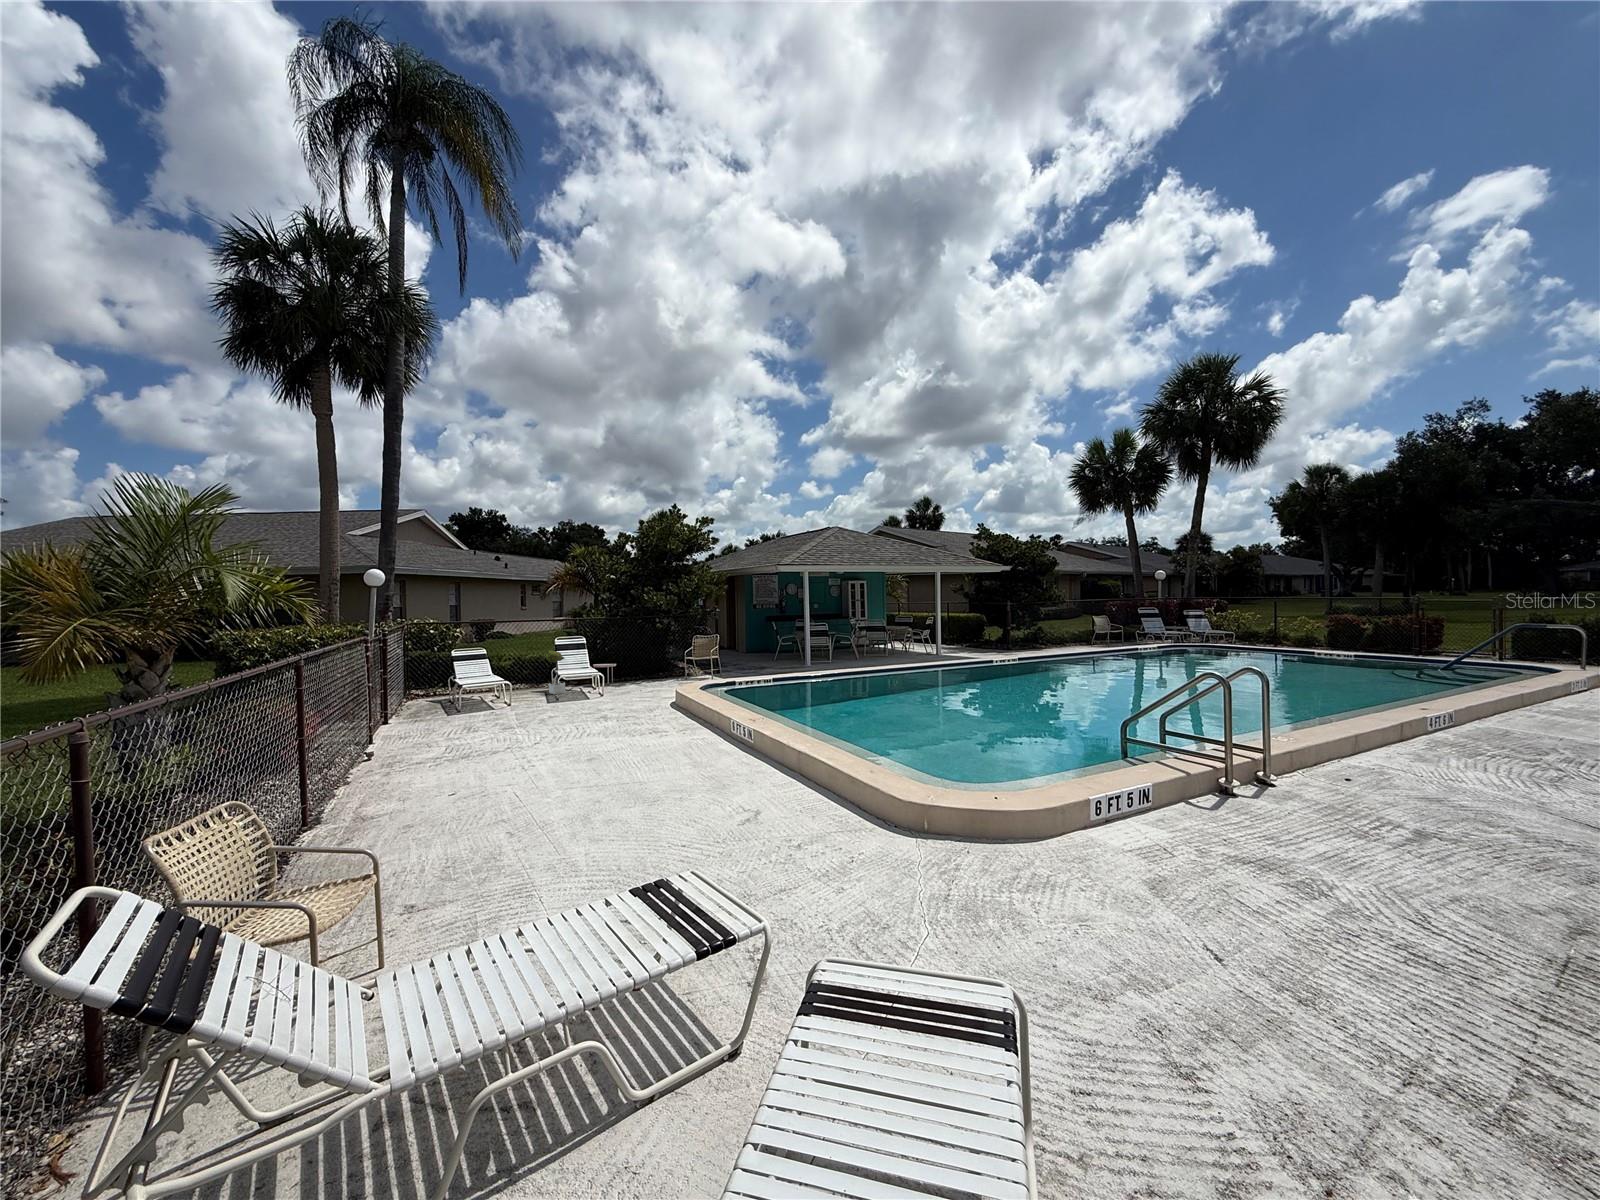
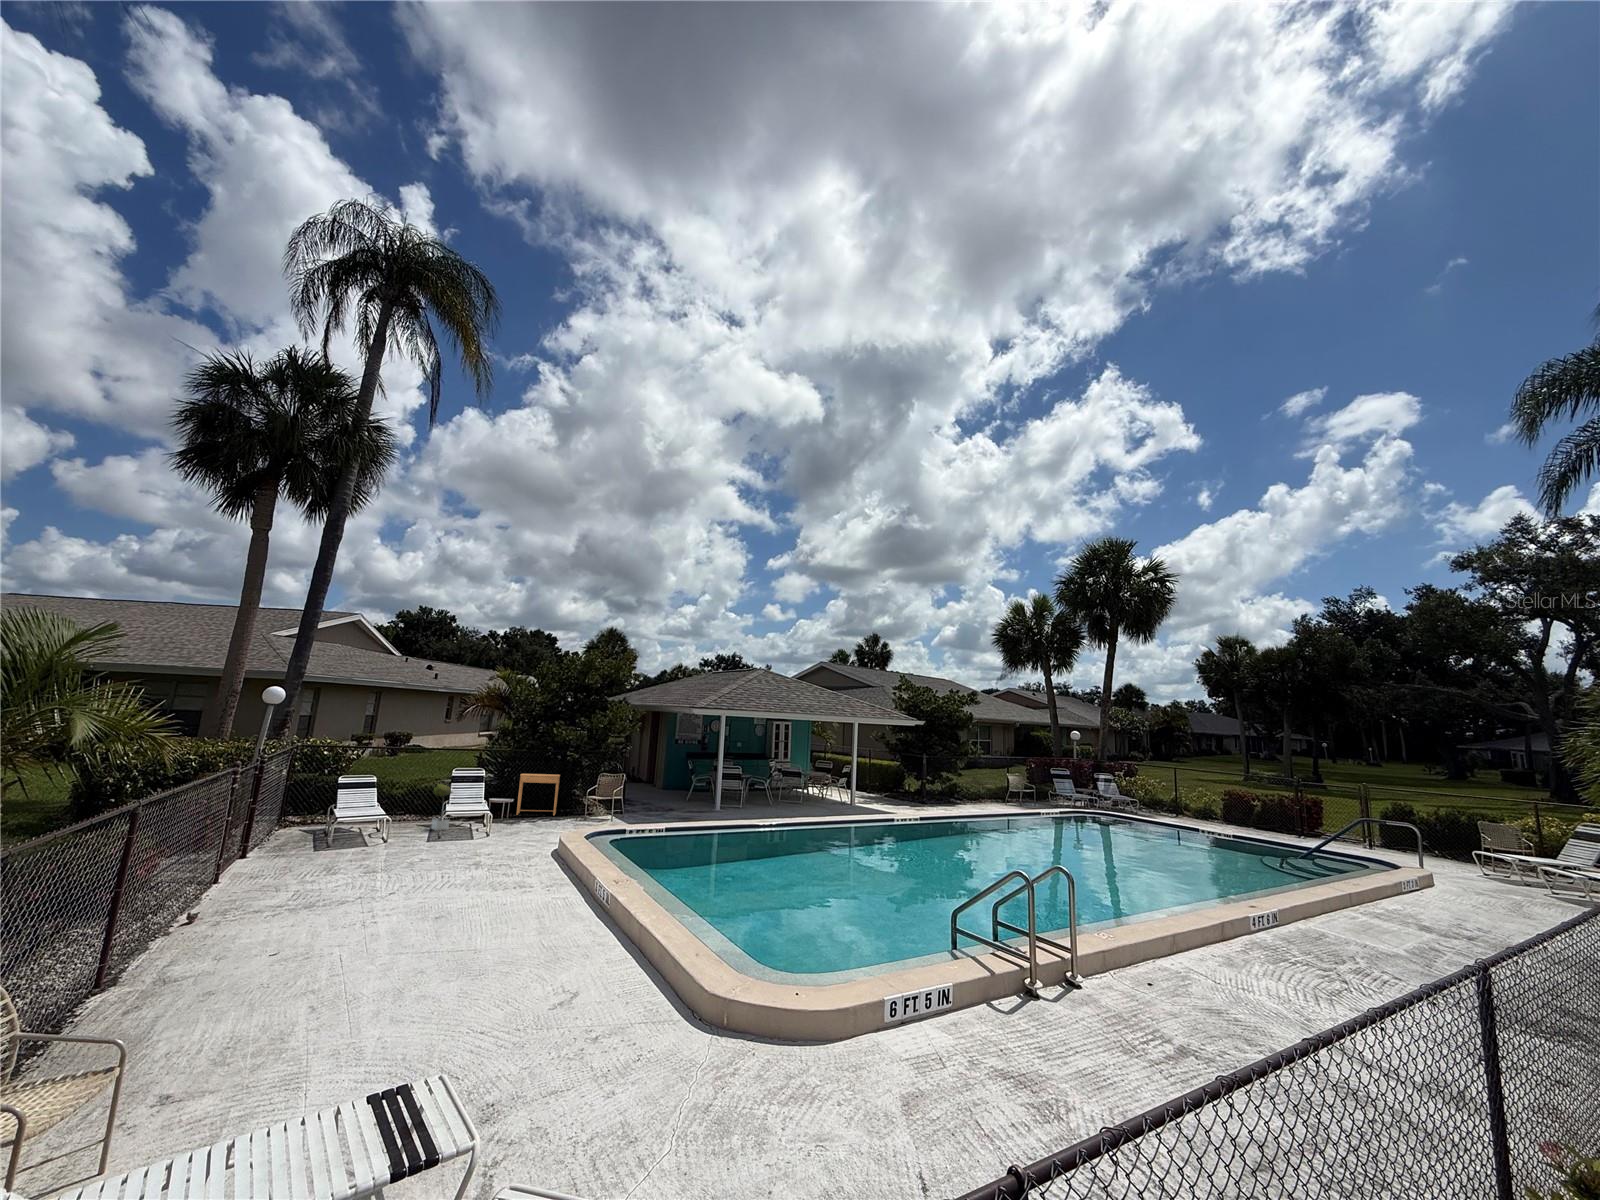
side table: none [622,639,659,679] -> present [517,774,560,815]

